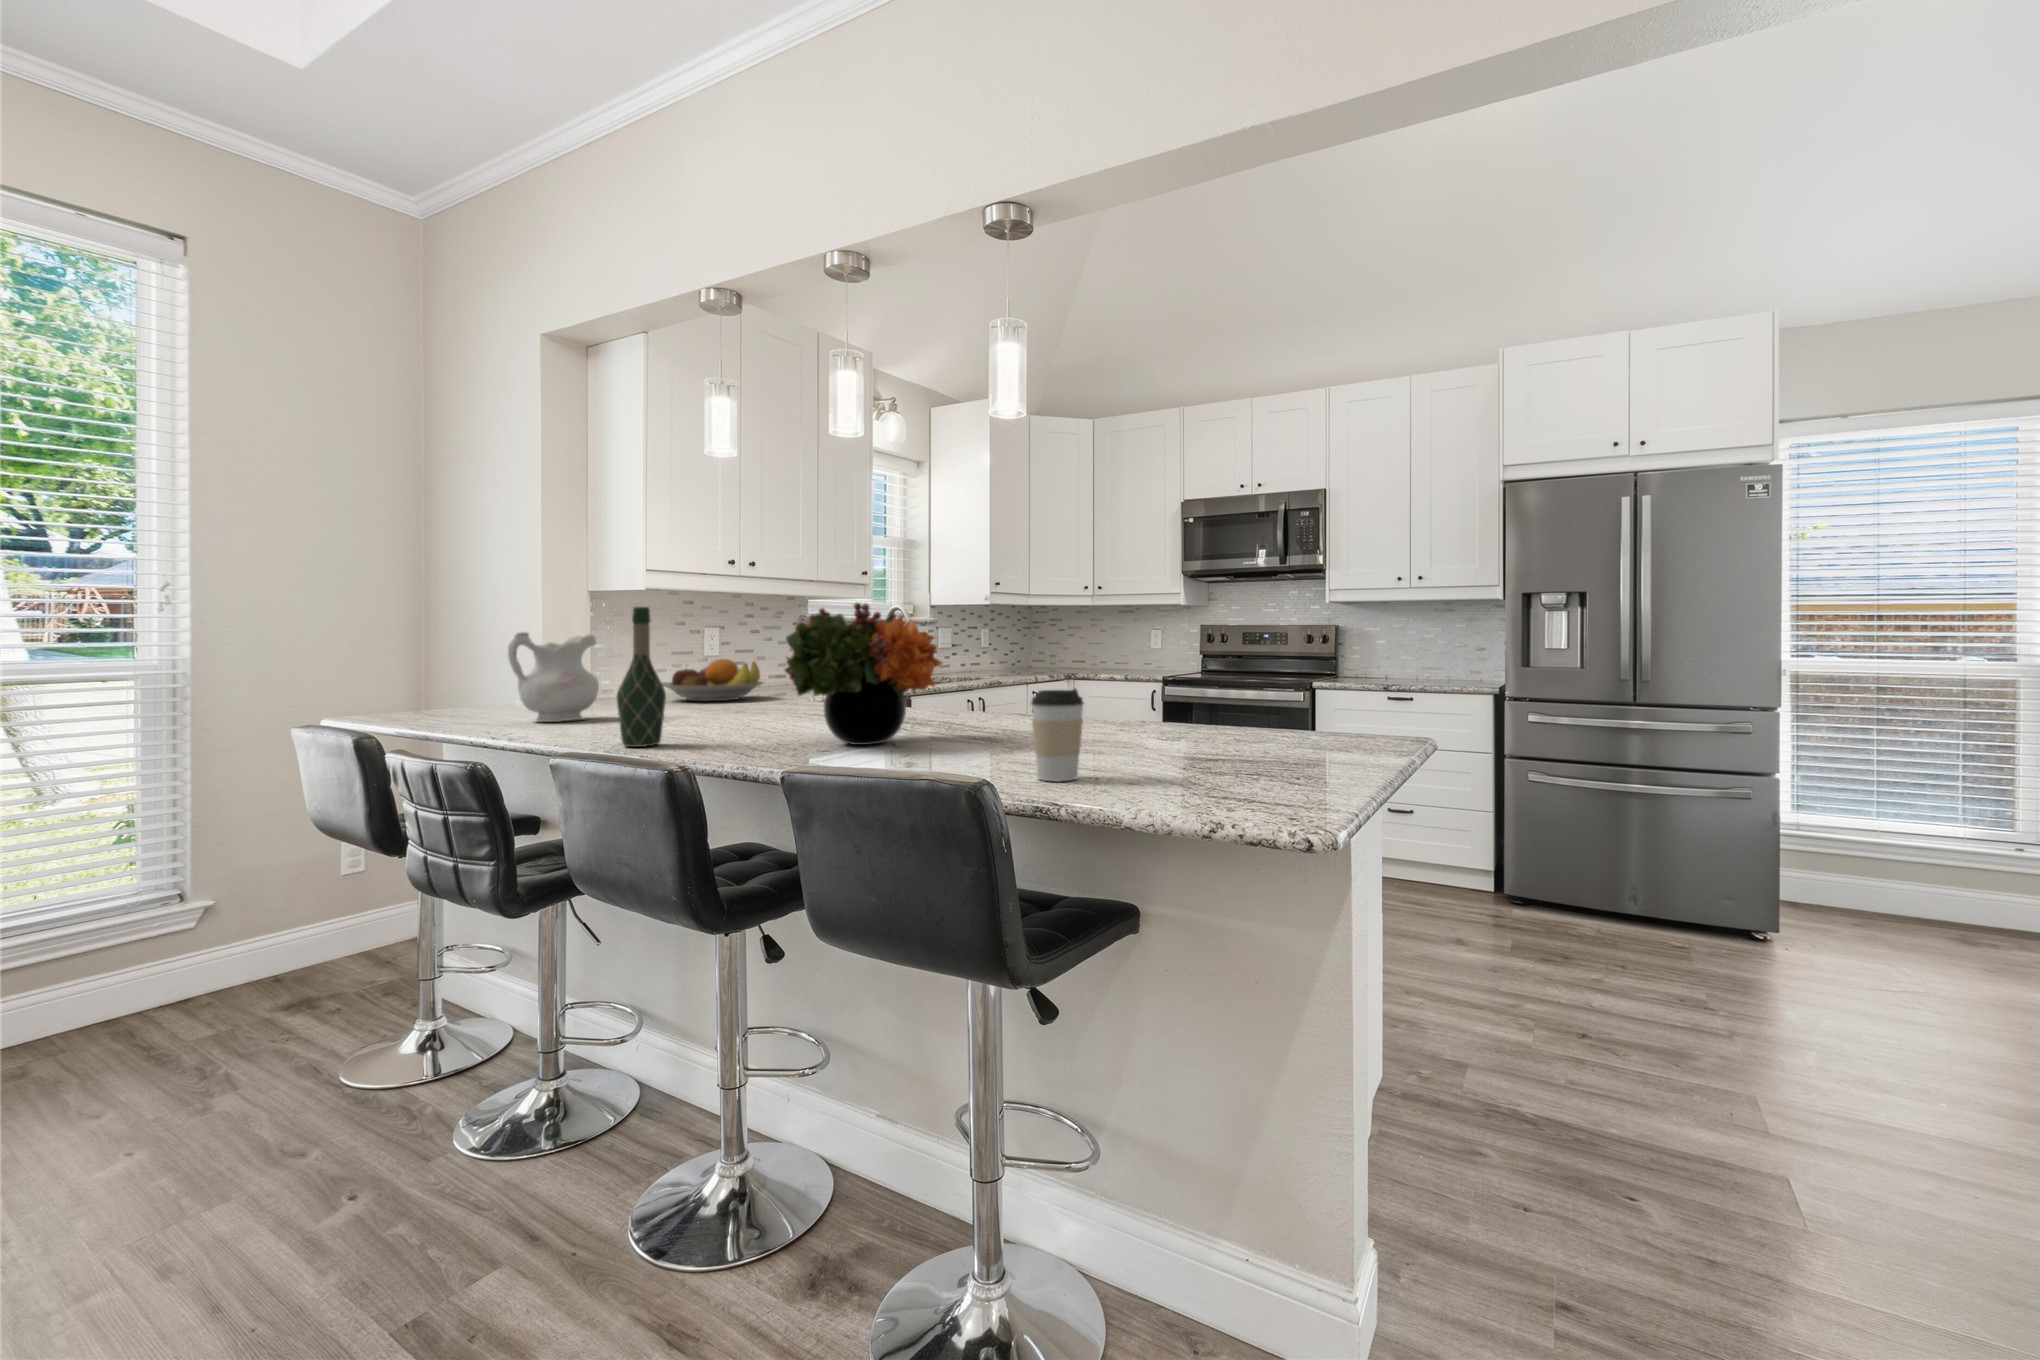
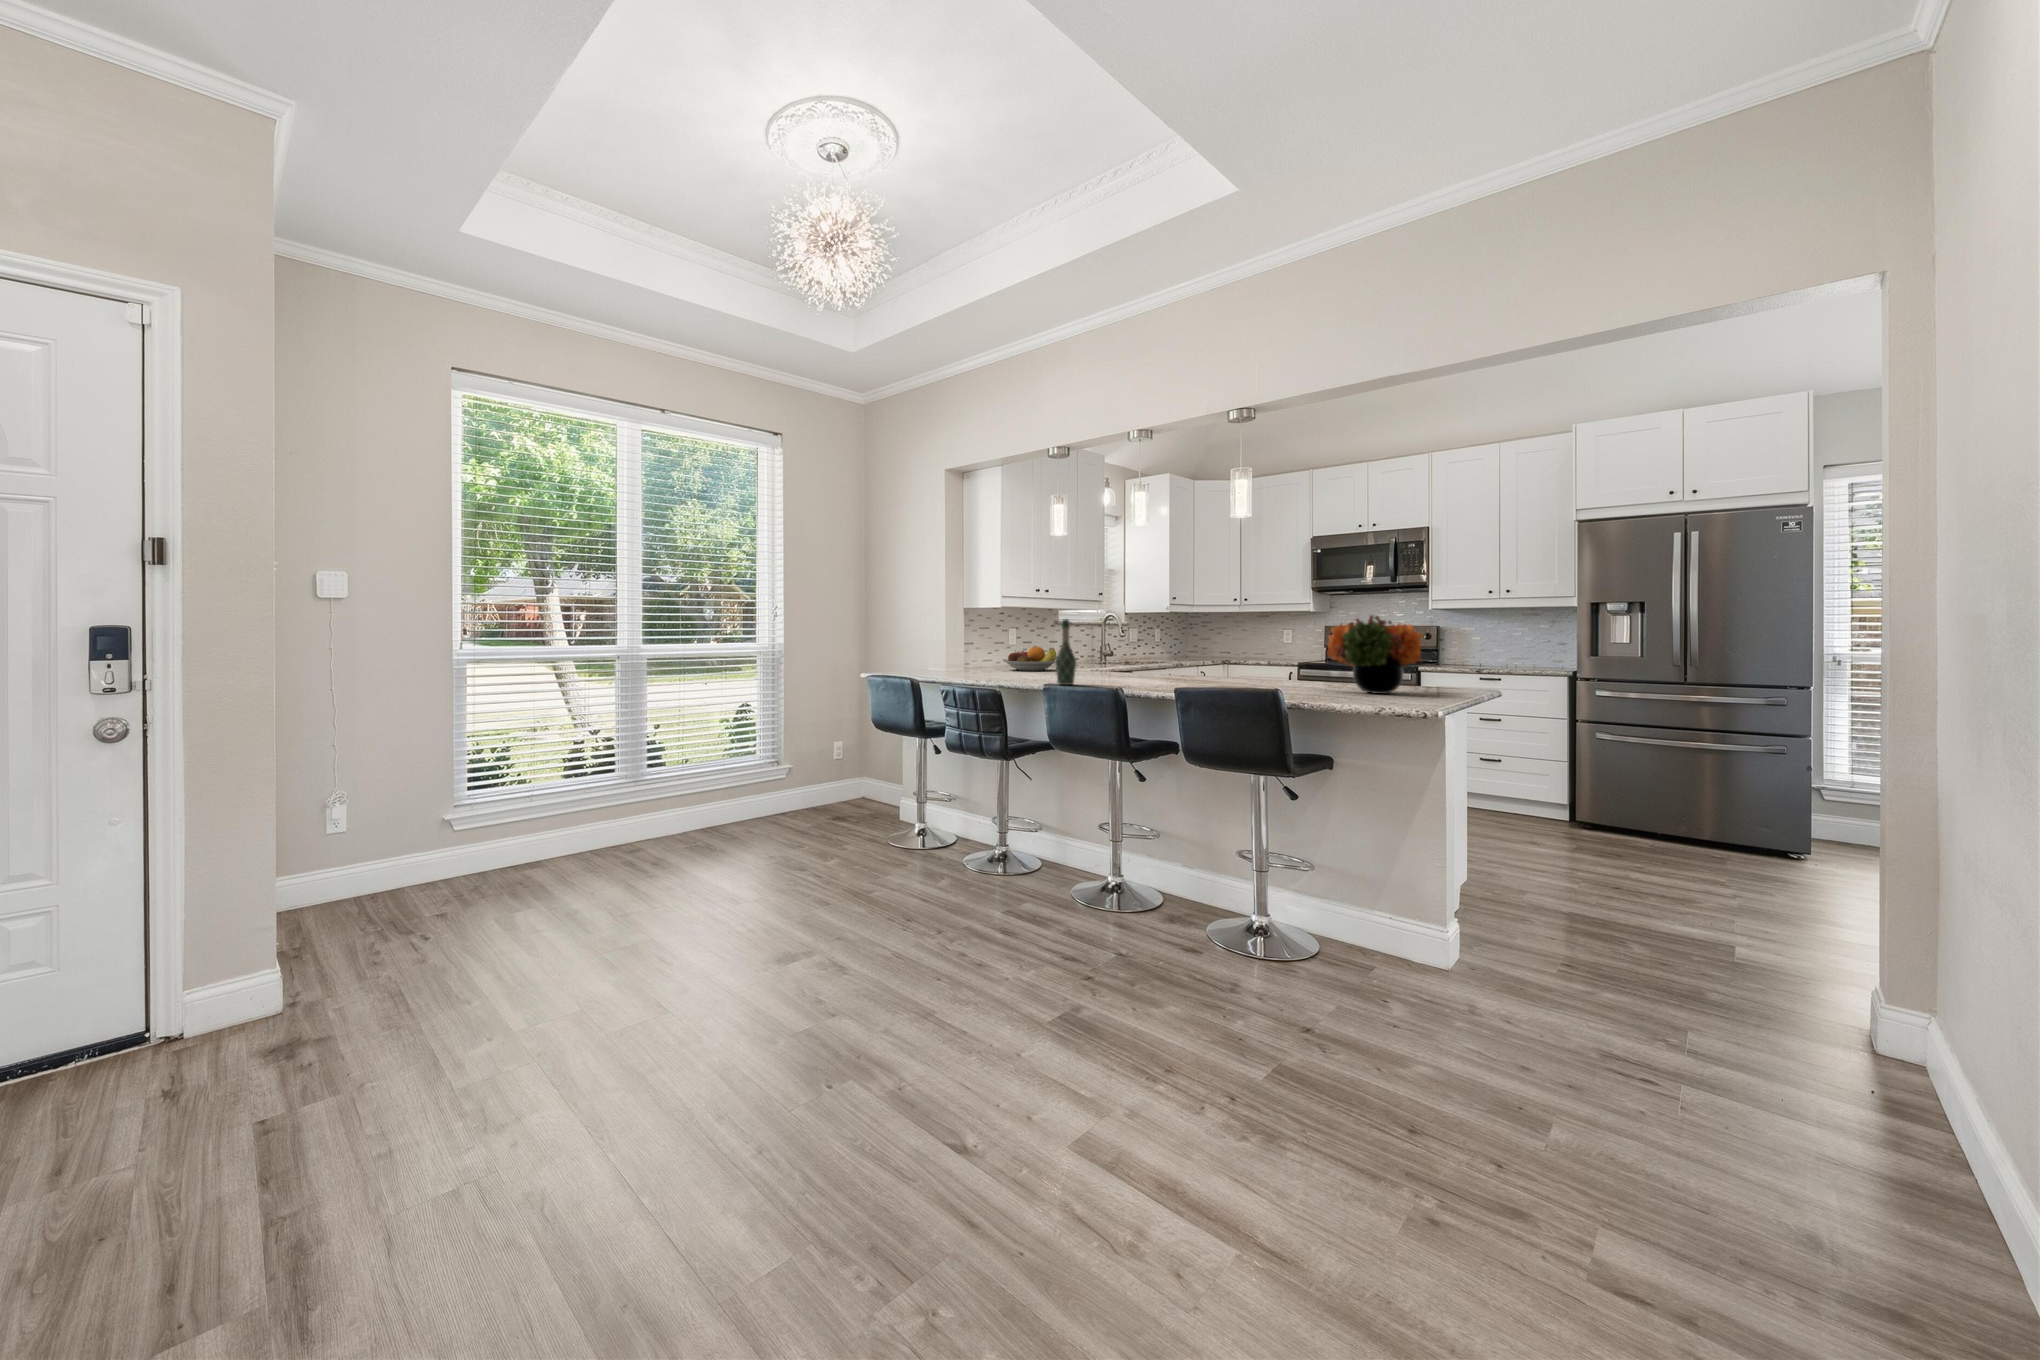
flower arrangement: present [785,603,942,745] -> present [1327,615,1423,694]
ceramic pitcher: present [508,632,599,722] -> none [967,631,1004,677]
coffee cup: present [1031,689,1083,781] -> none [1281,657,1308,697]

